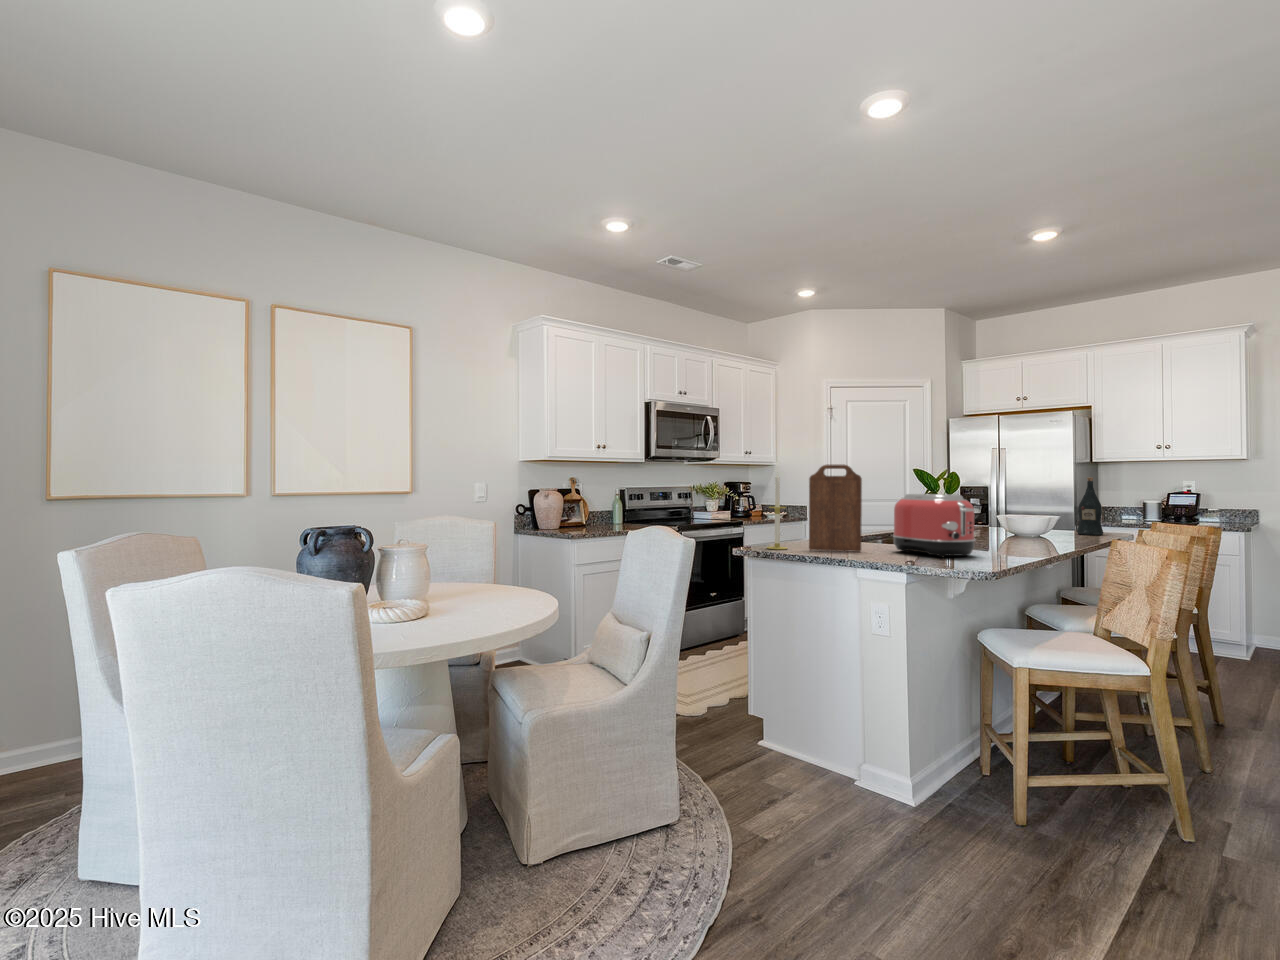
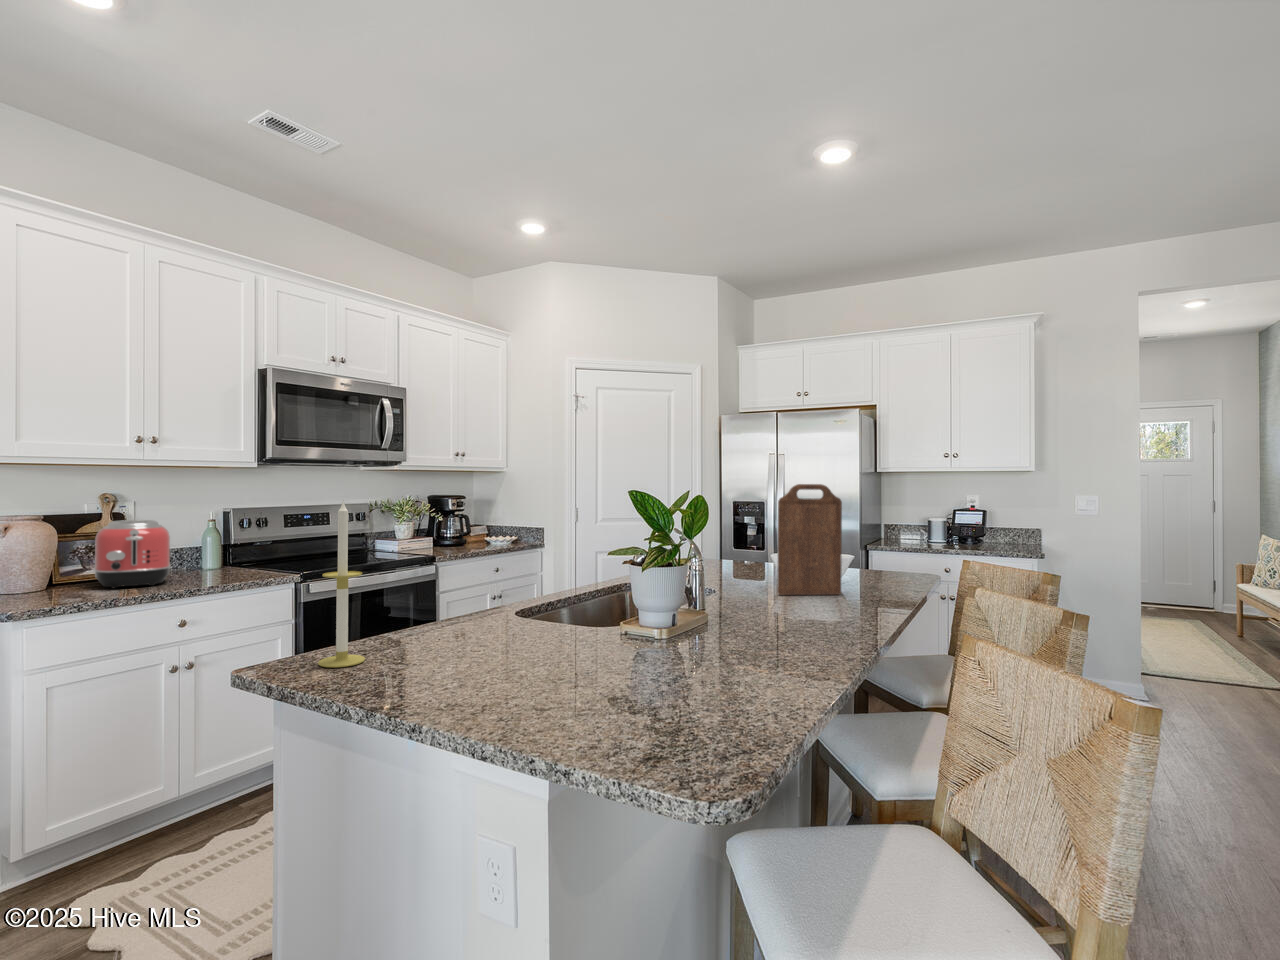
cutting board: present [809,464,862,552] -> present [777,484,842,595]
wine bottle: present [1077,477,1103,535] -> none [871,497,904,580]
toaster: present [893,494,976,557] -> present [94,520,171,588]

